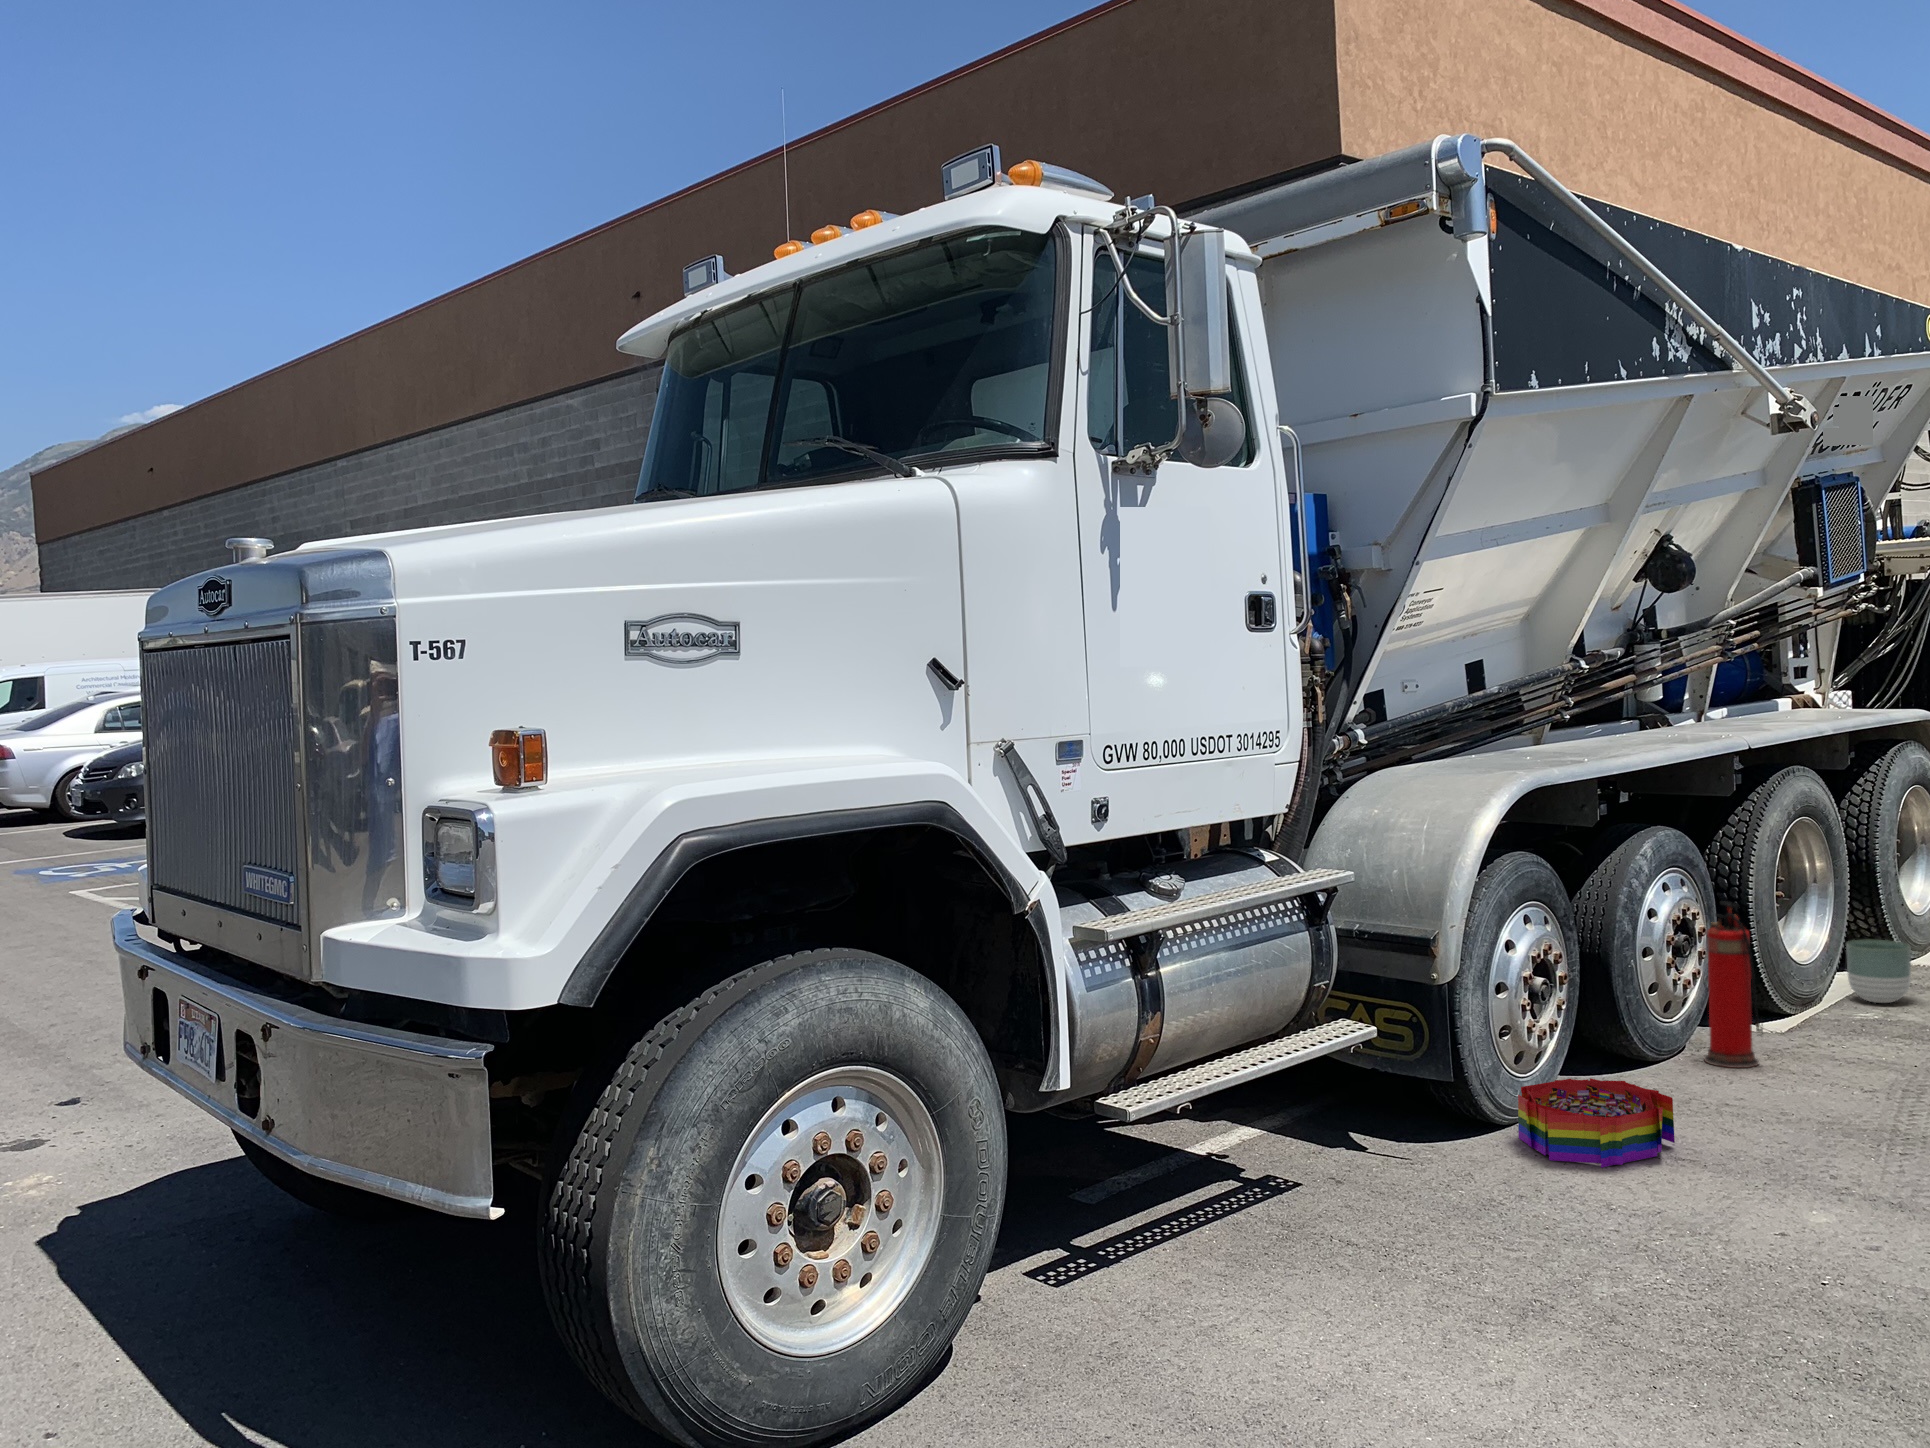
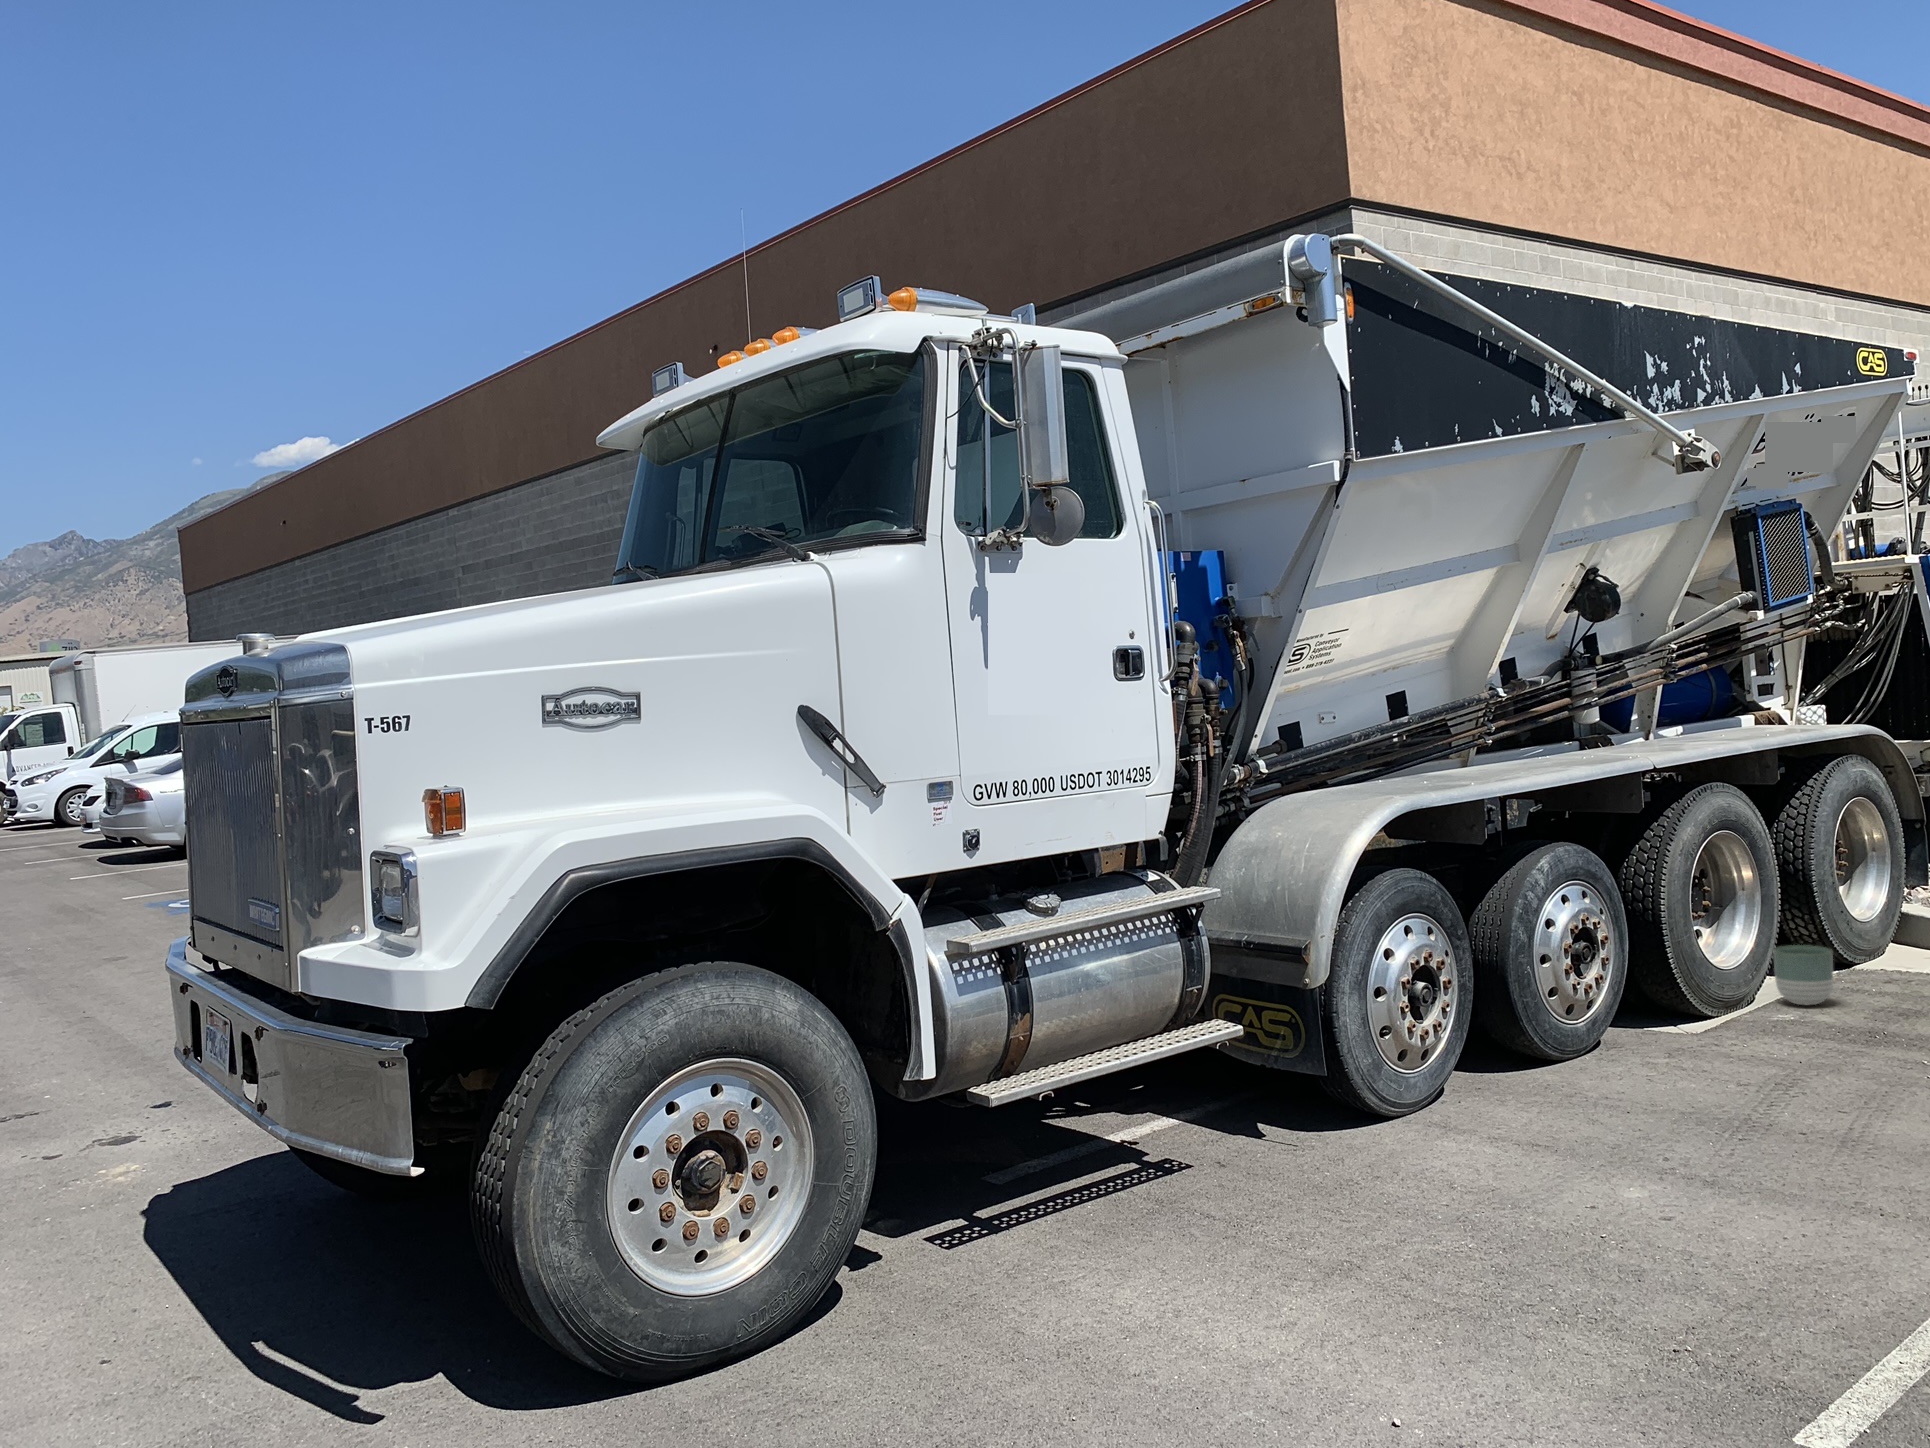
fire extinguisher: present [1704,901,1763,1068] -> none [1606,911,1658,1065]
storage bin: present [1518,1078,1675,1168] -> none [1398,1074,1536,1152]

